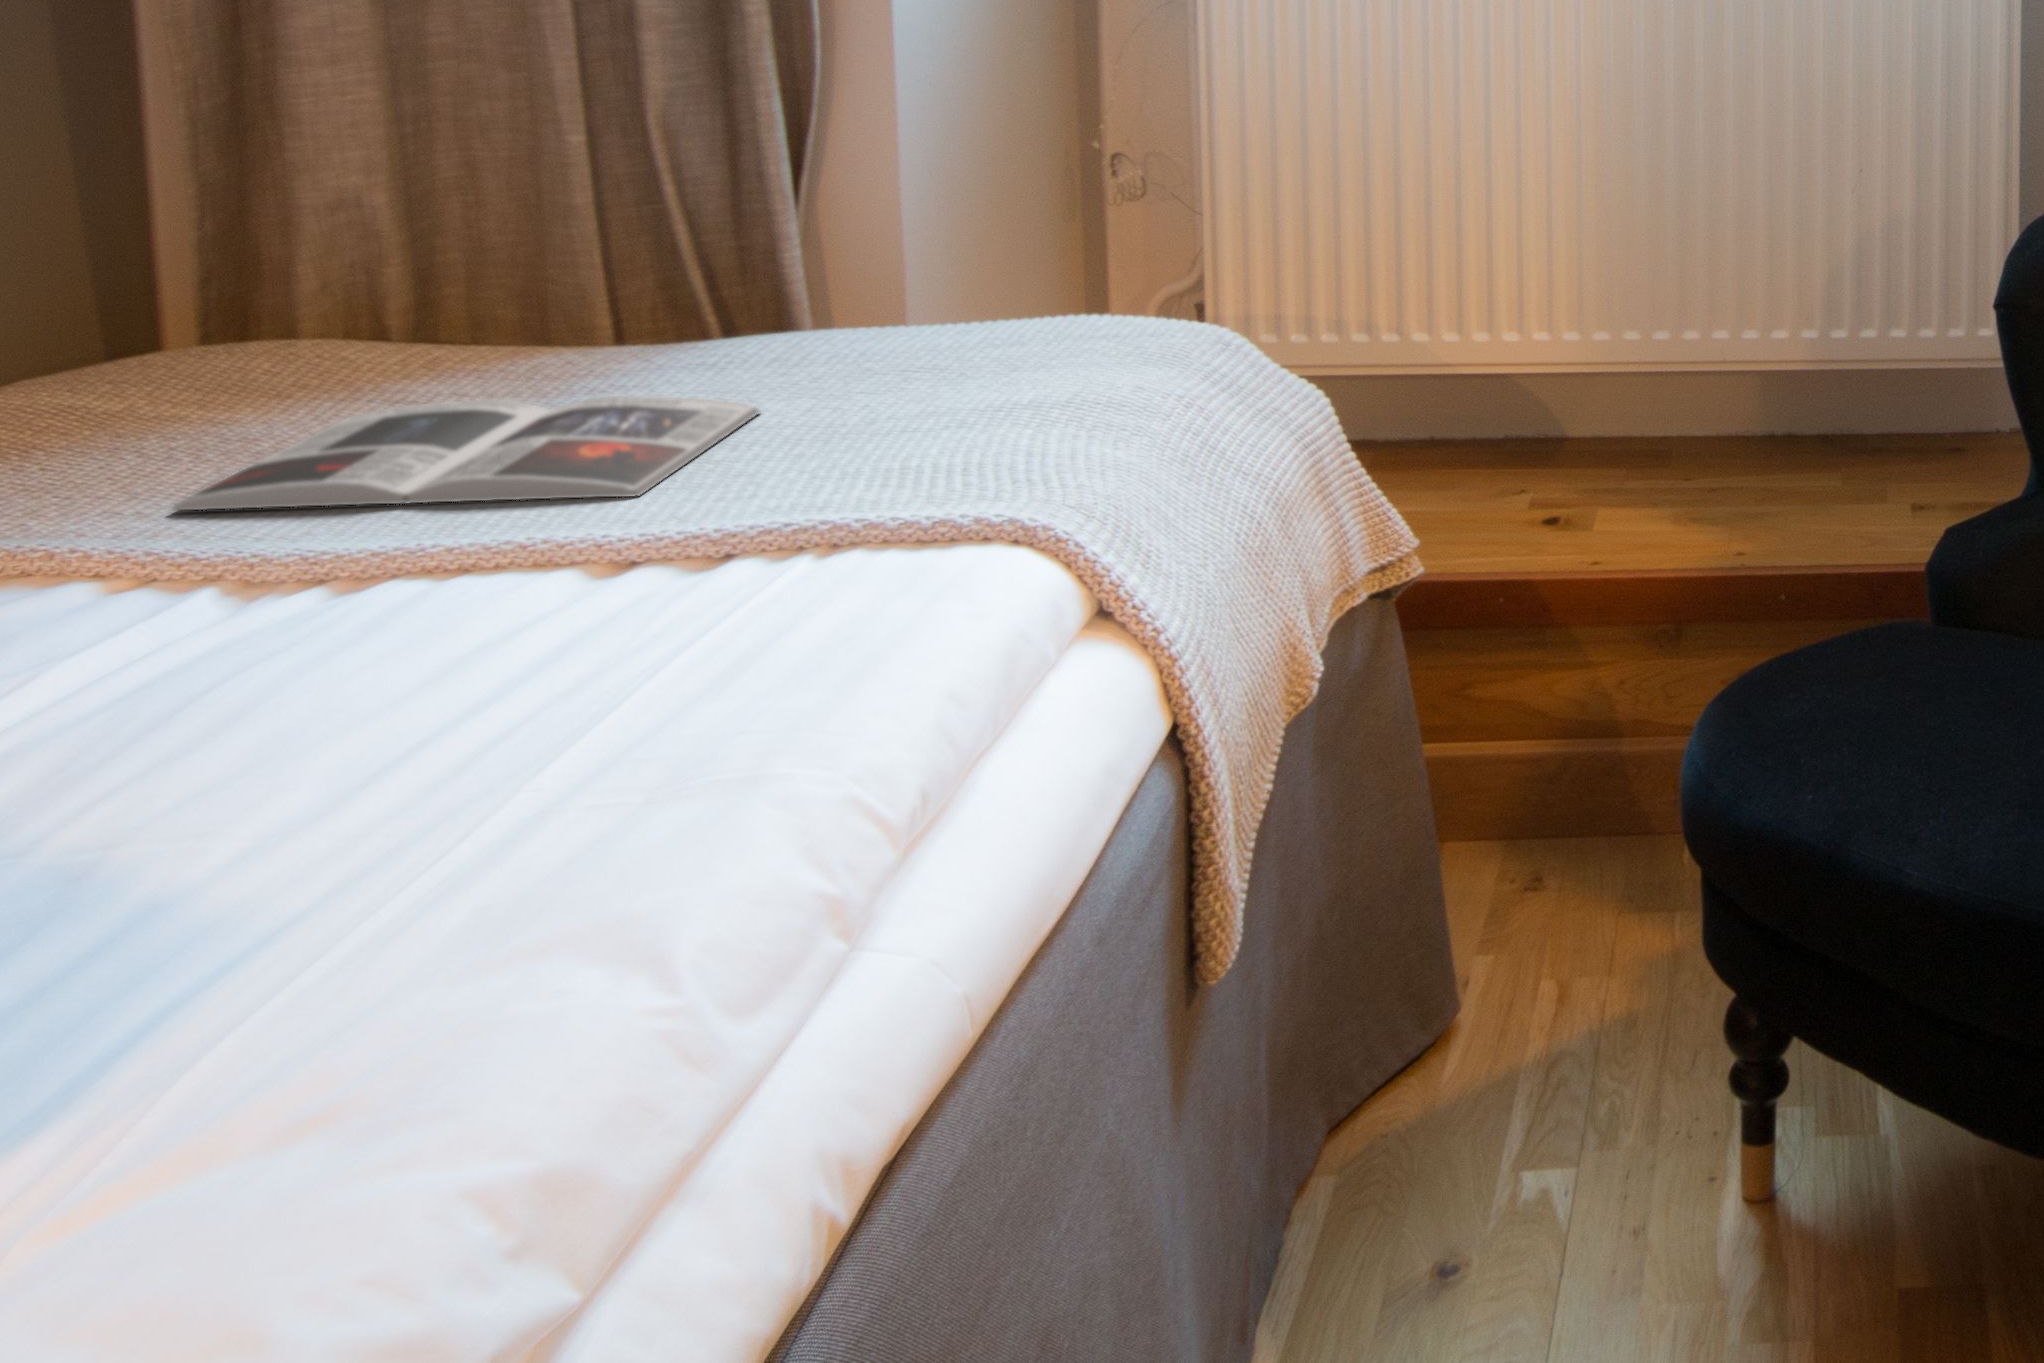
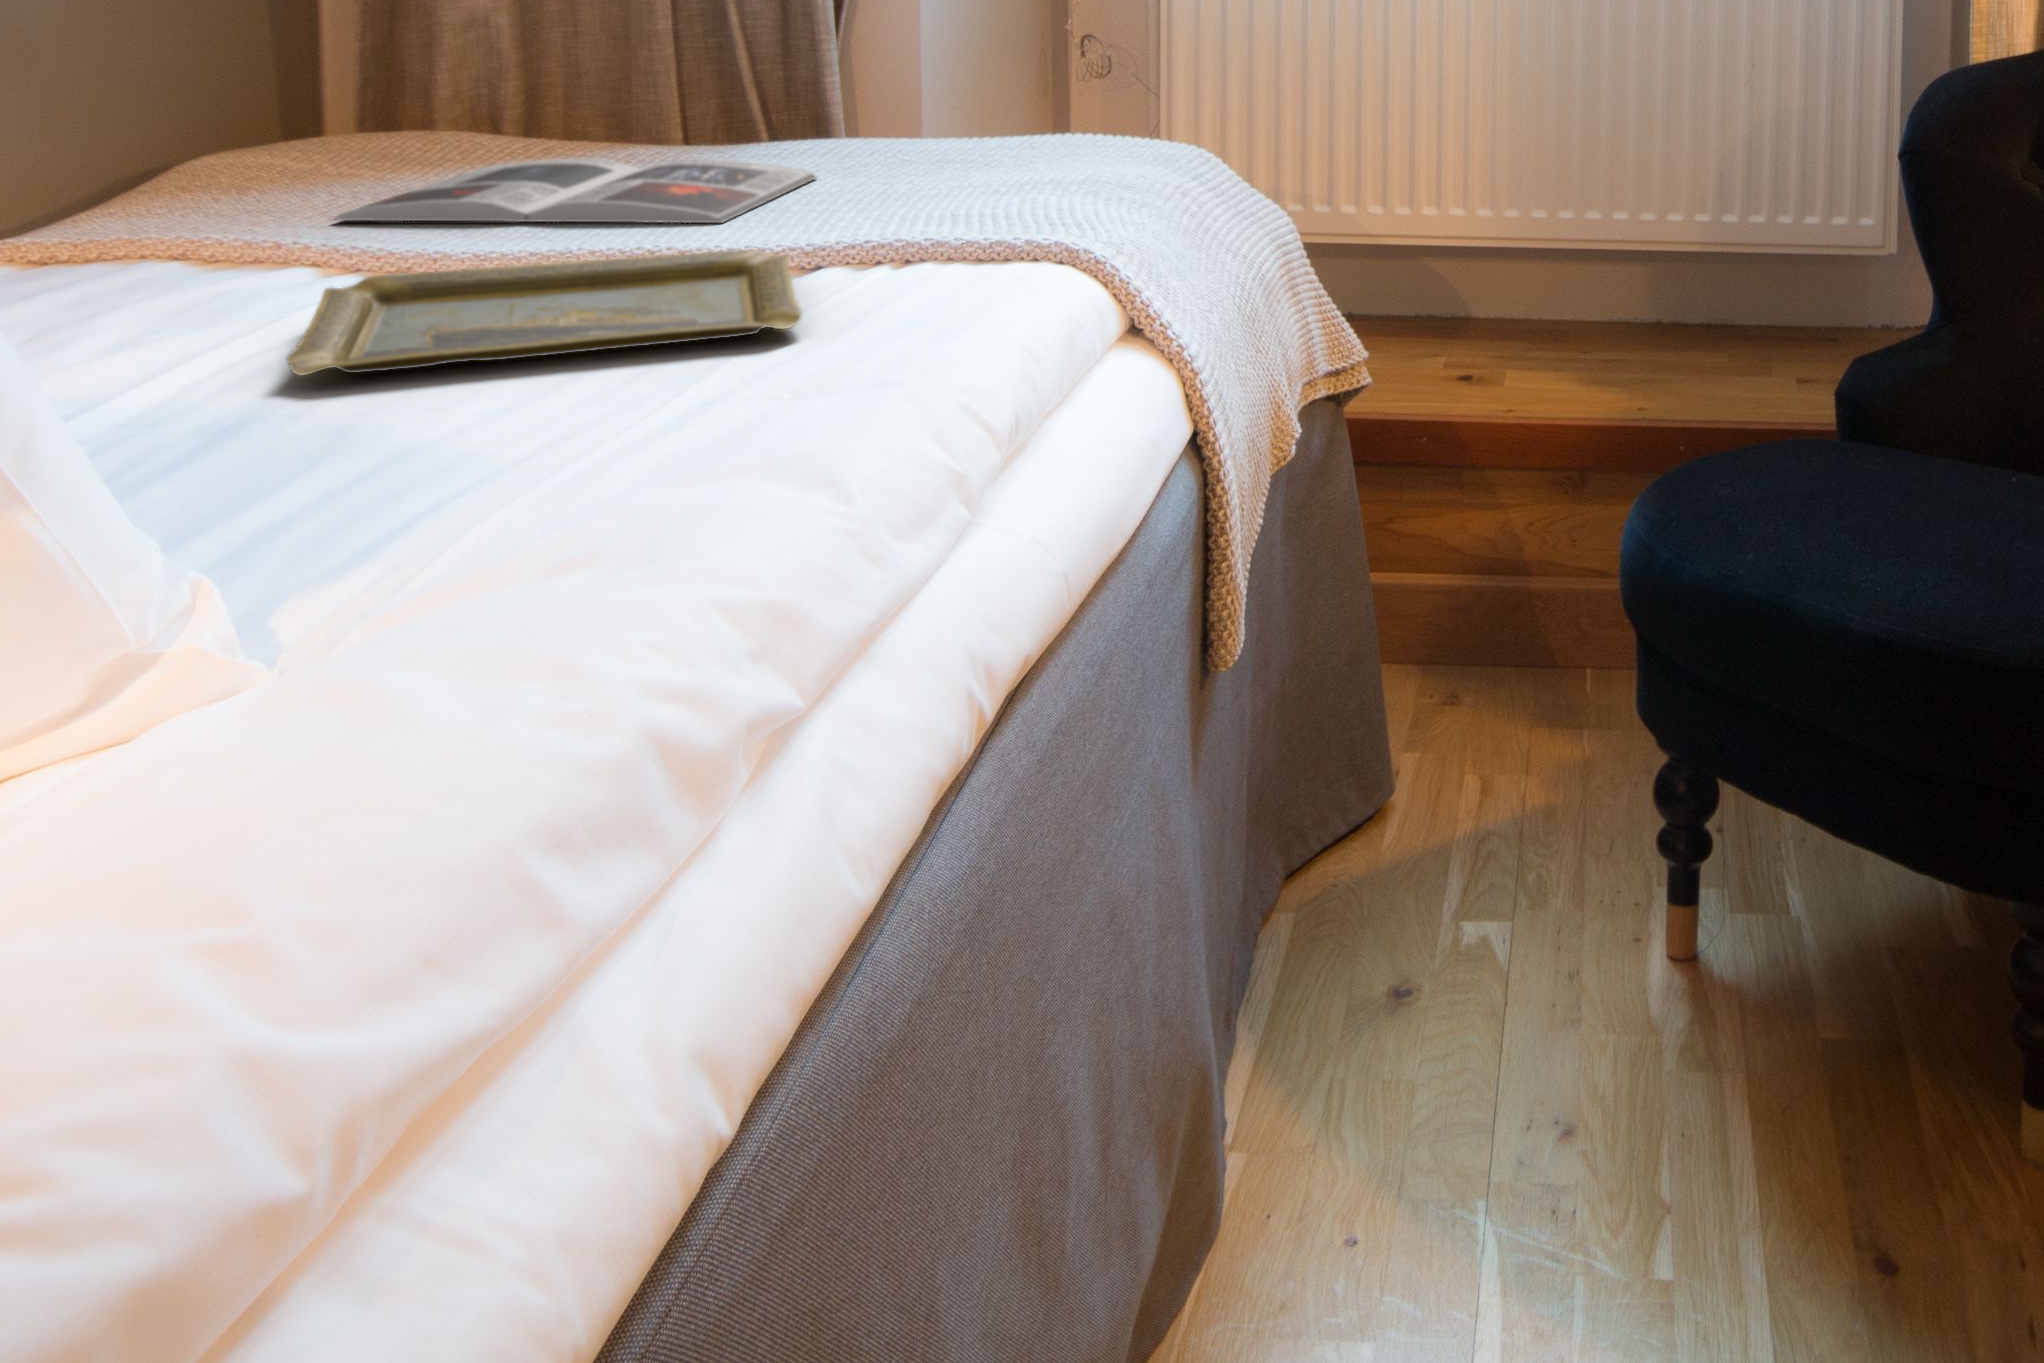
tray: none [103,560,708,787] -> present [287,249,802,375]

